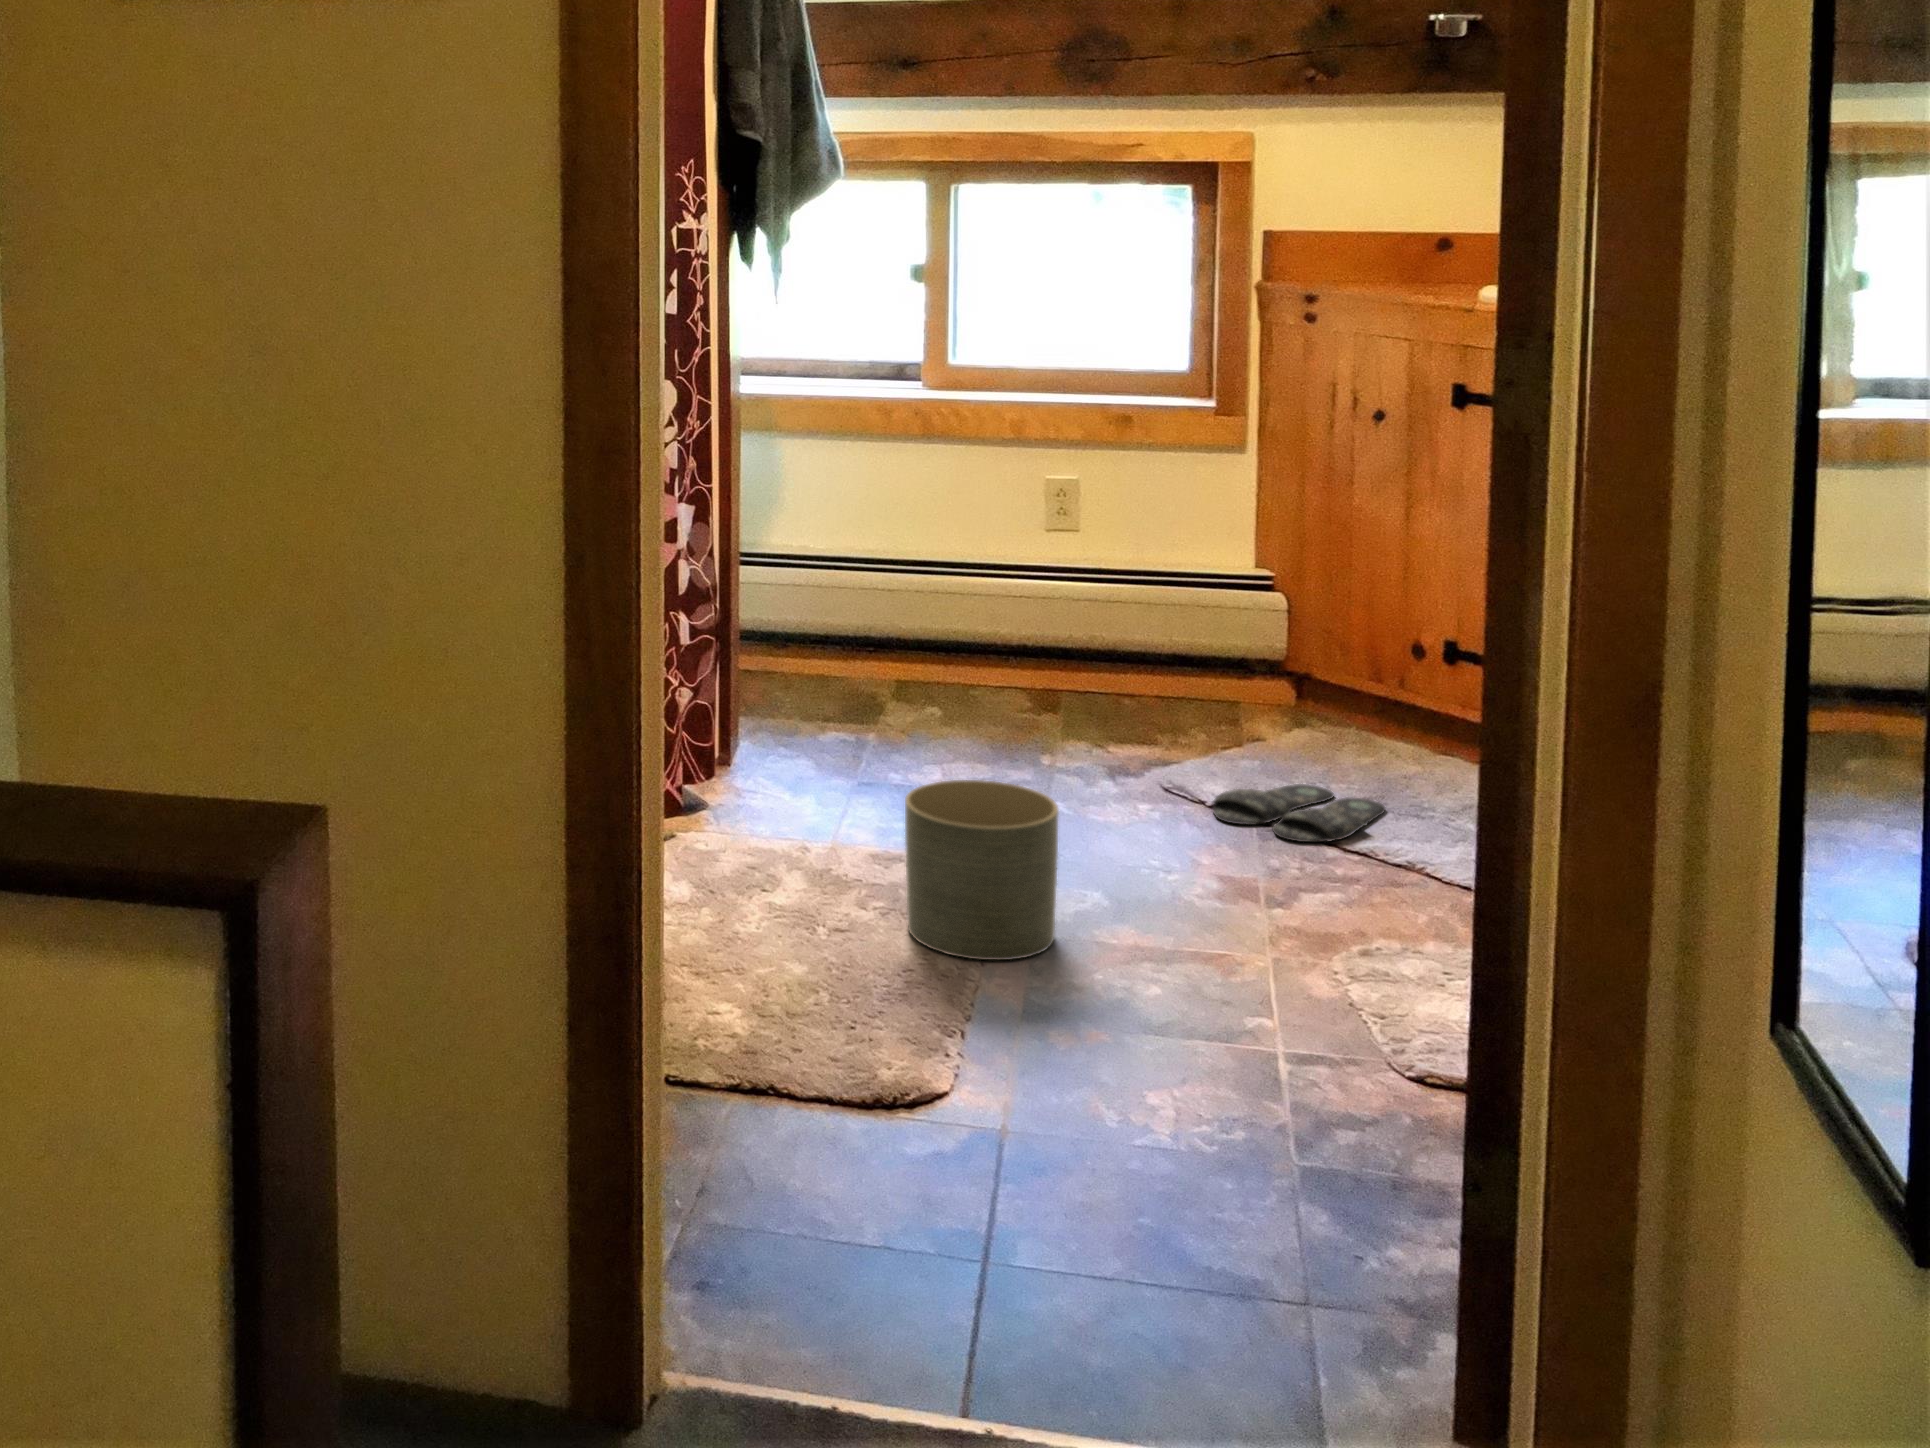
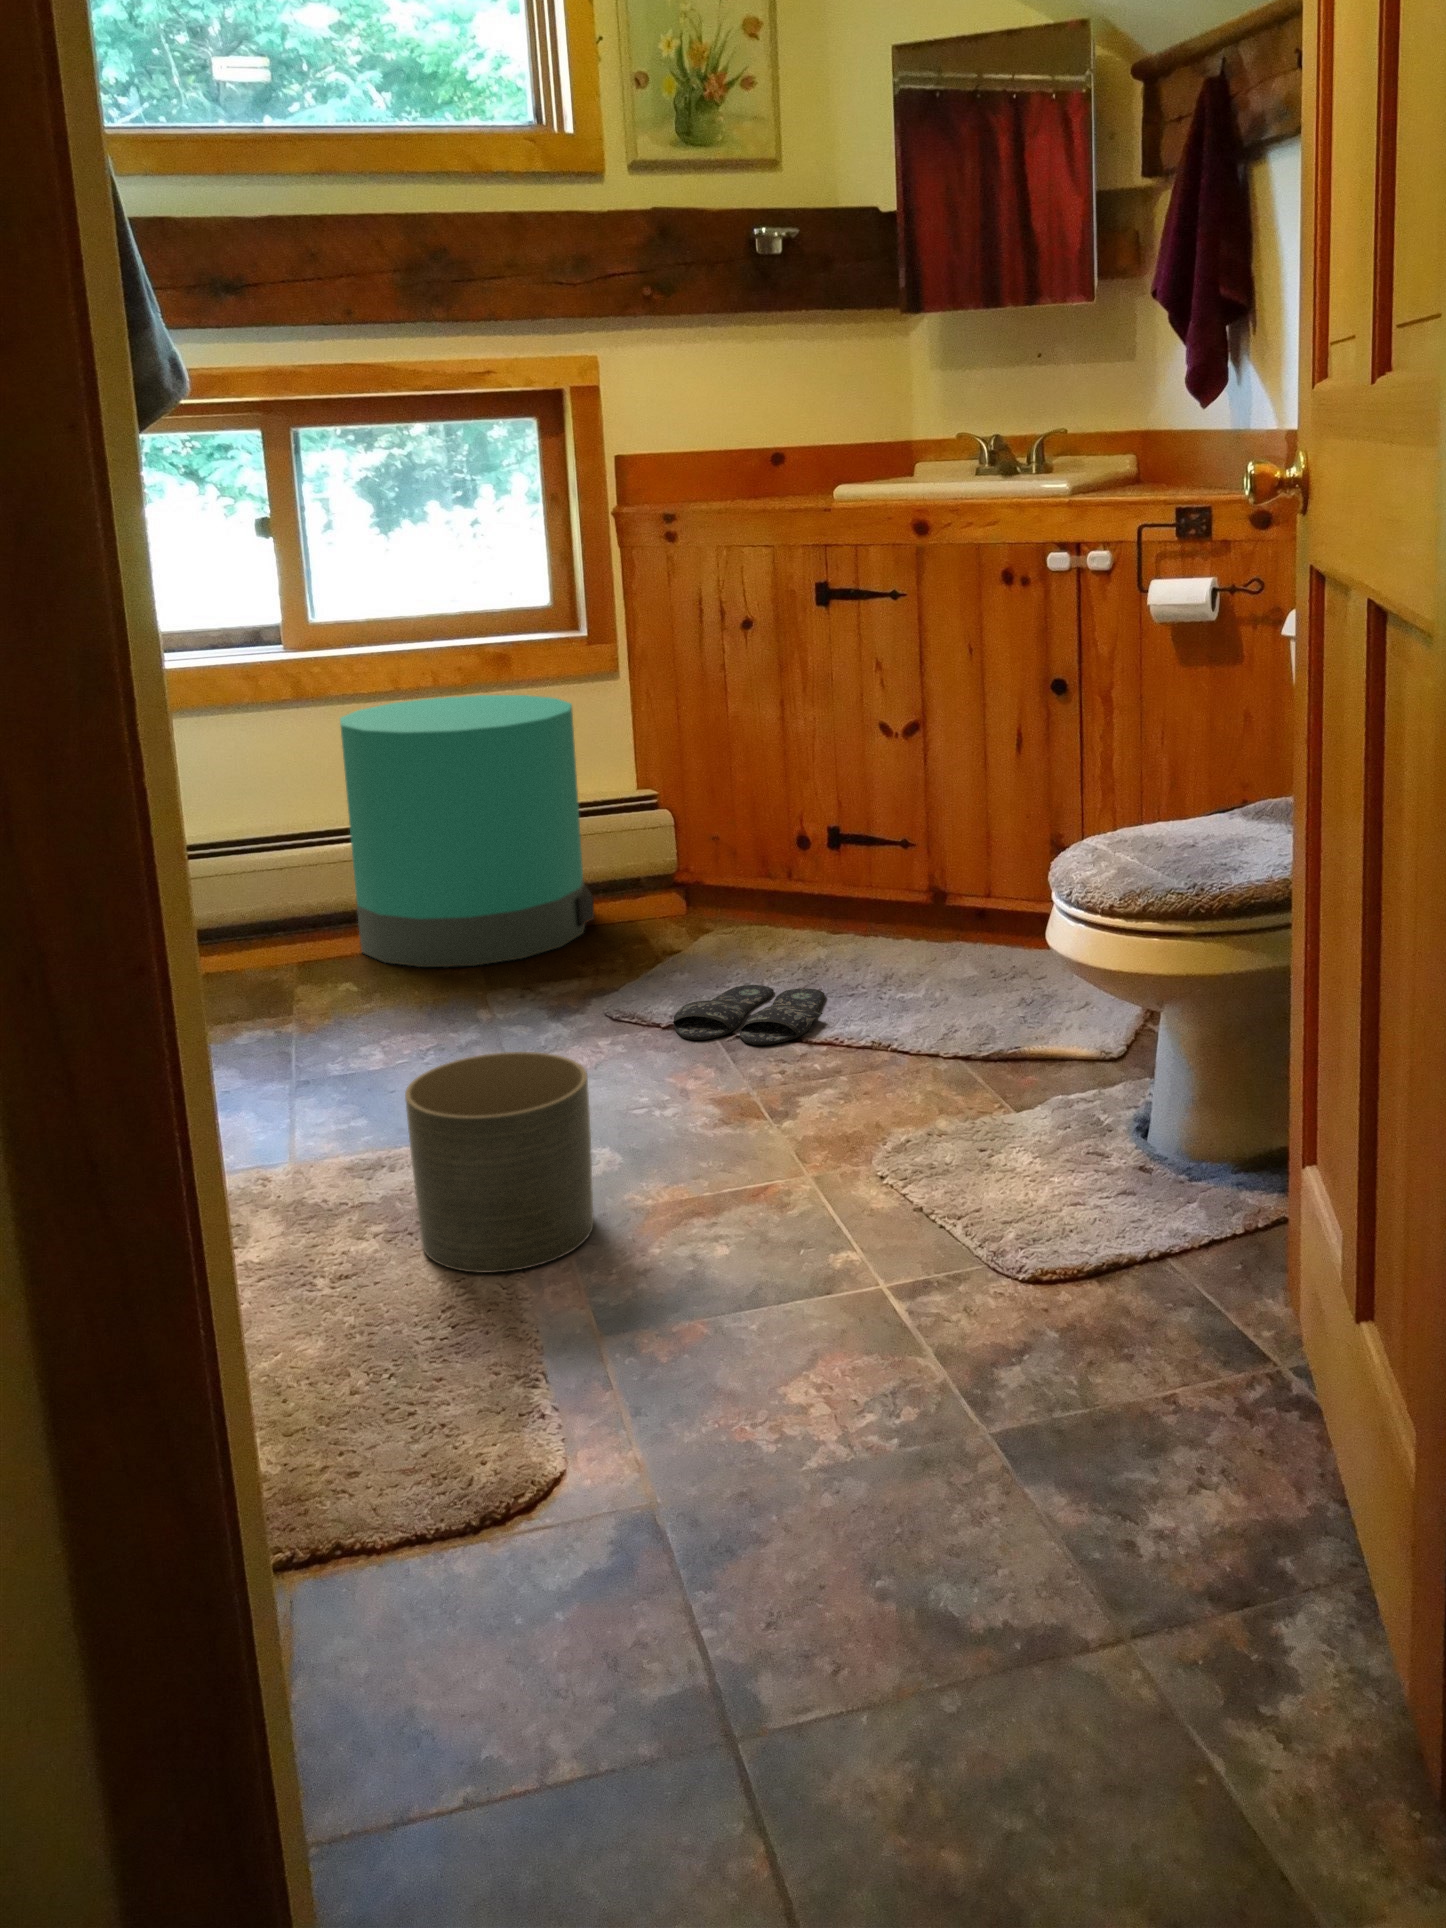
trash can: none [955,455,1186,719] -> present [340,695,595,967]

